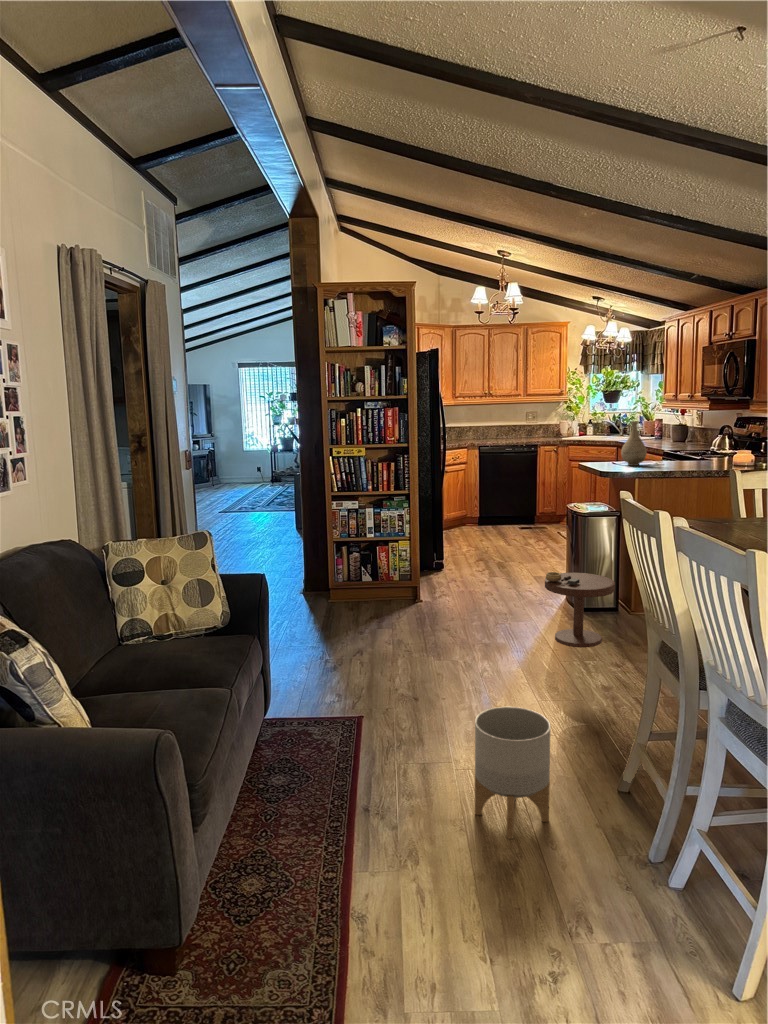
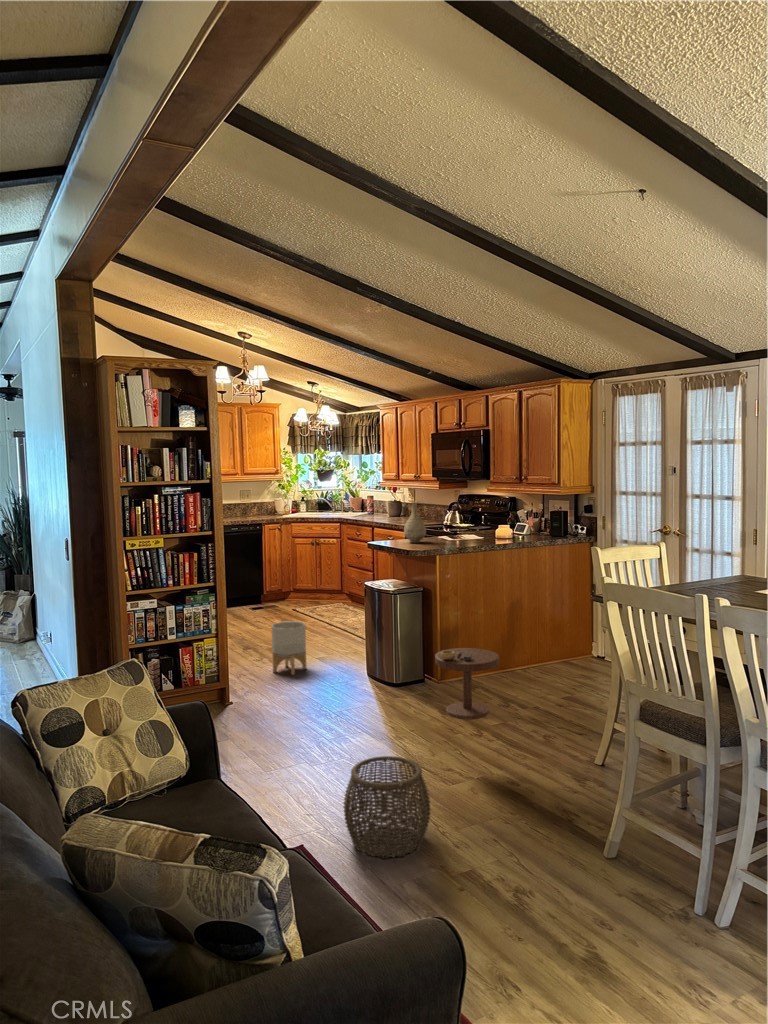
woven basket: none [389,659,473,754] -> present [344,756,431,858]
planter: present [475,707,551,839] -> present [272,621,306,675]

